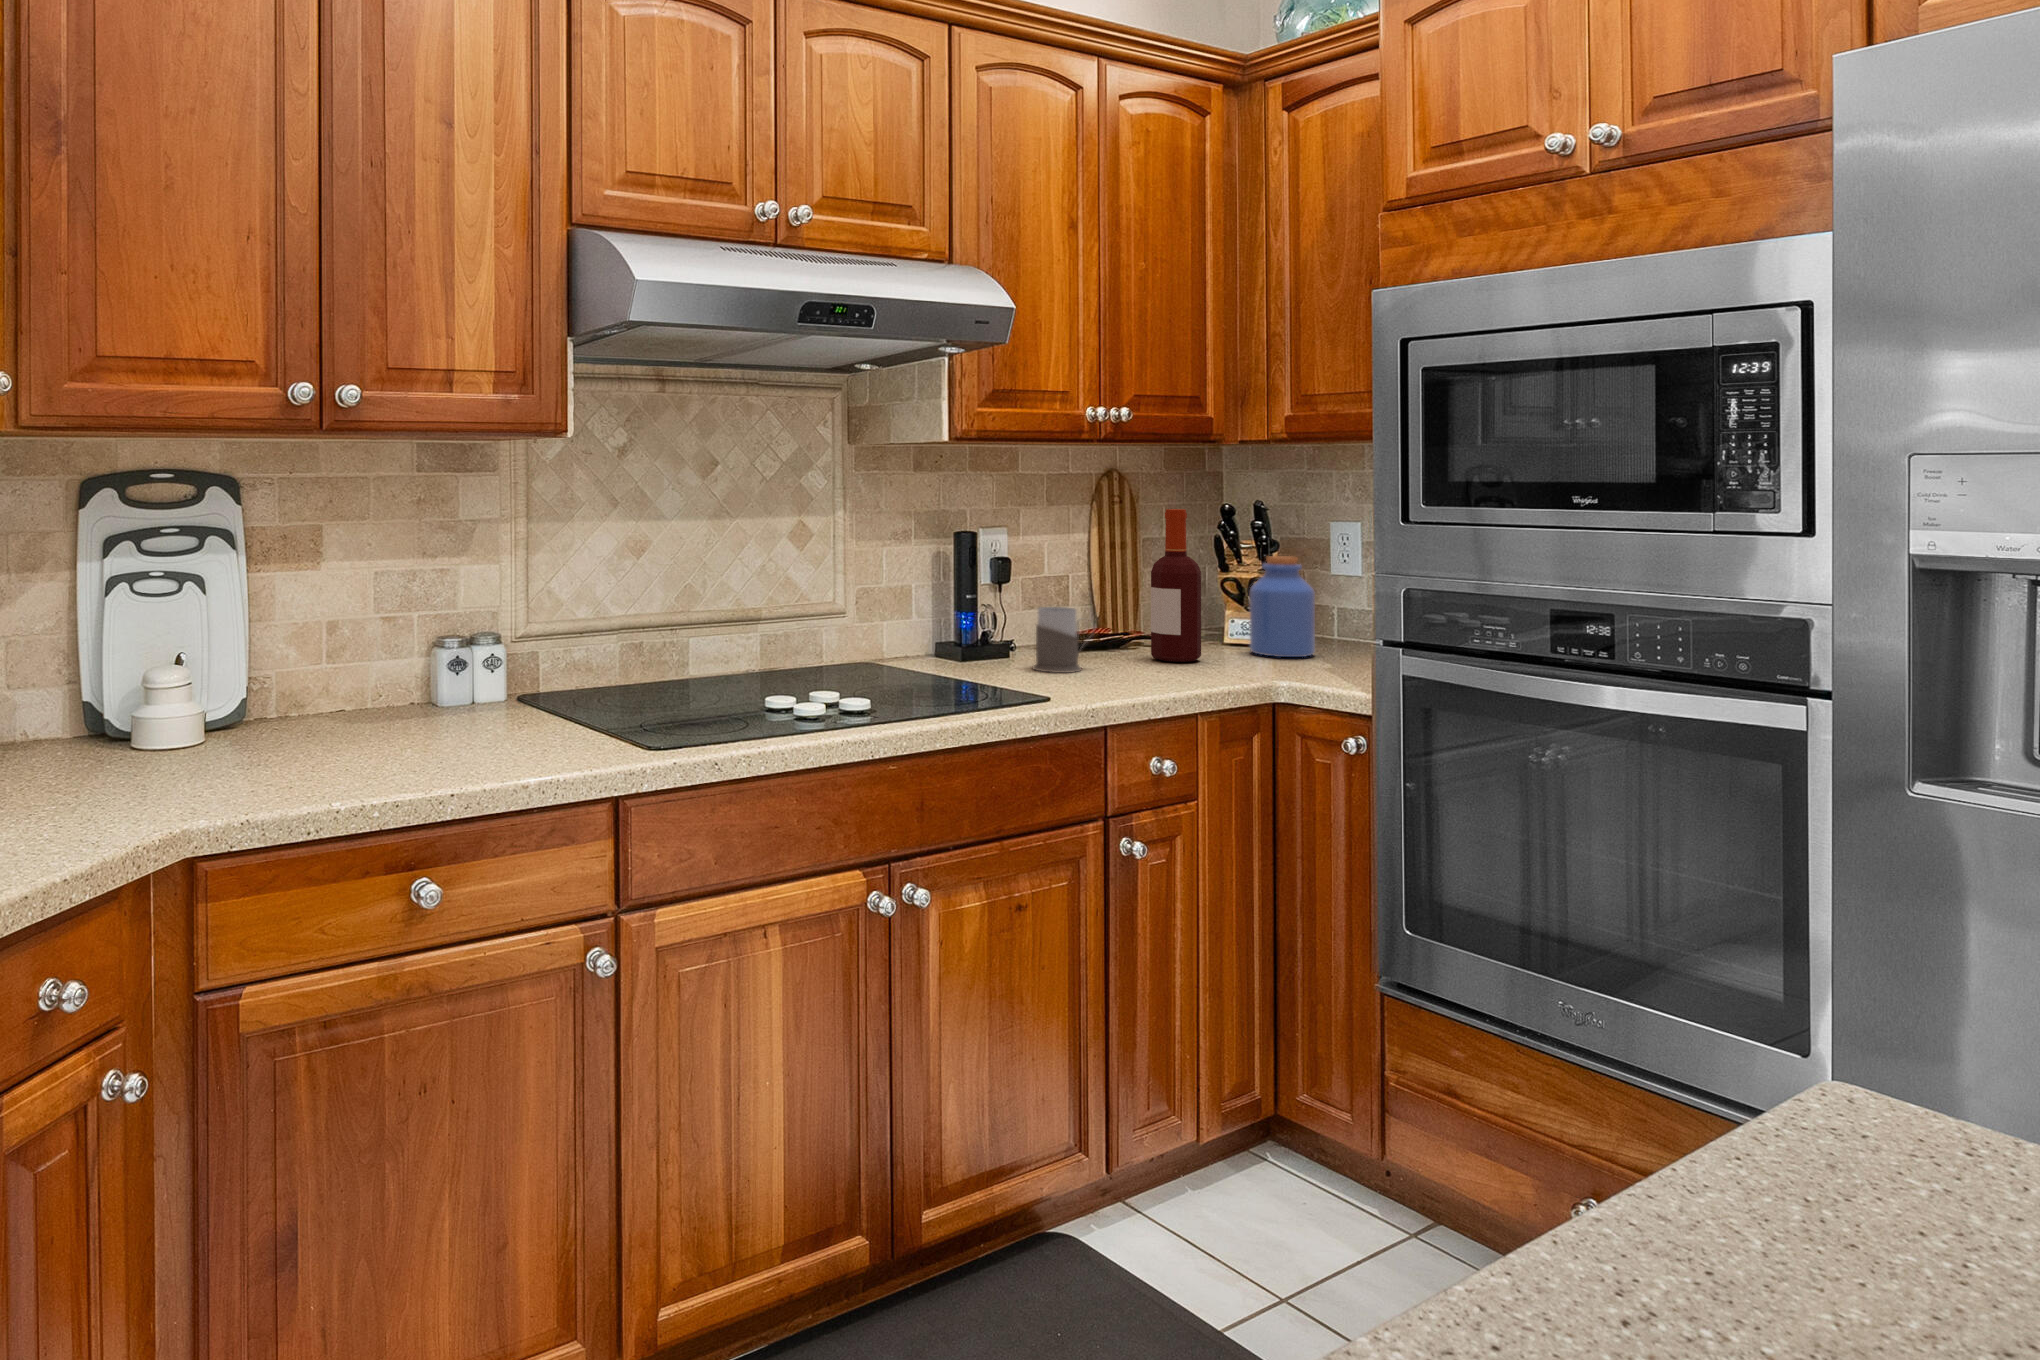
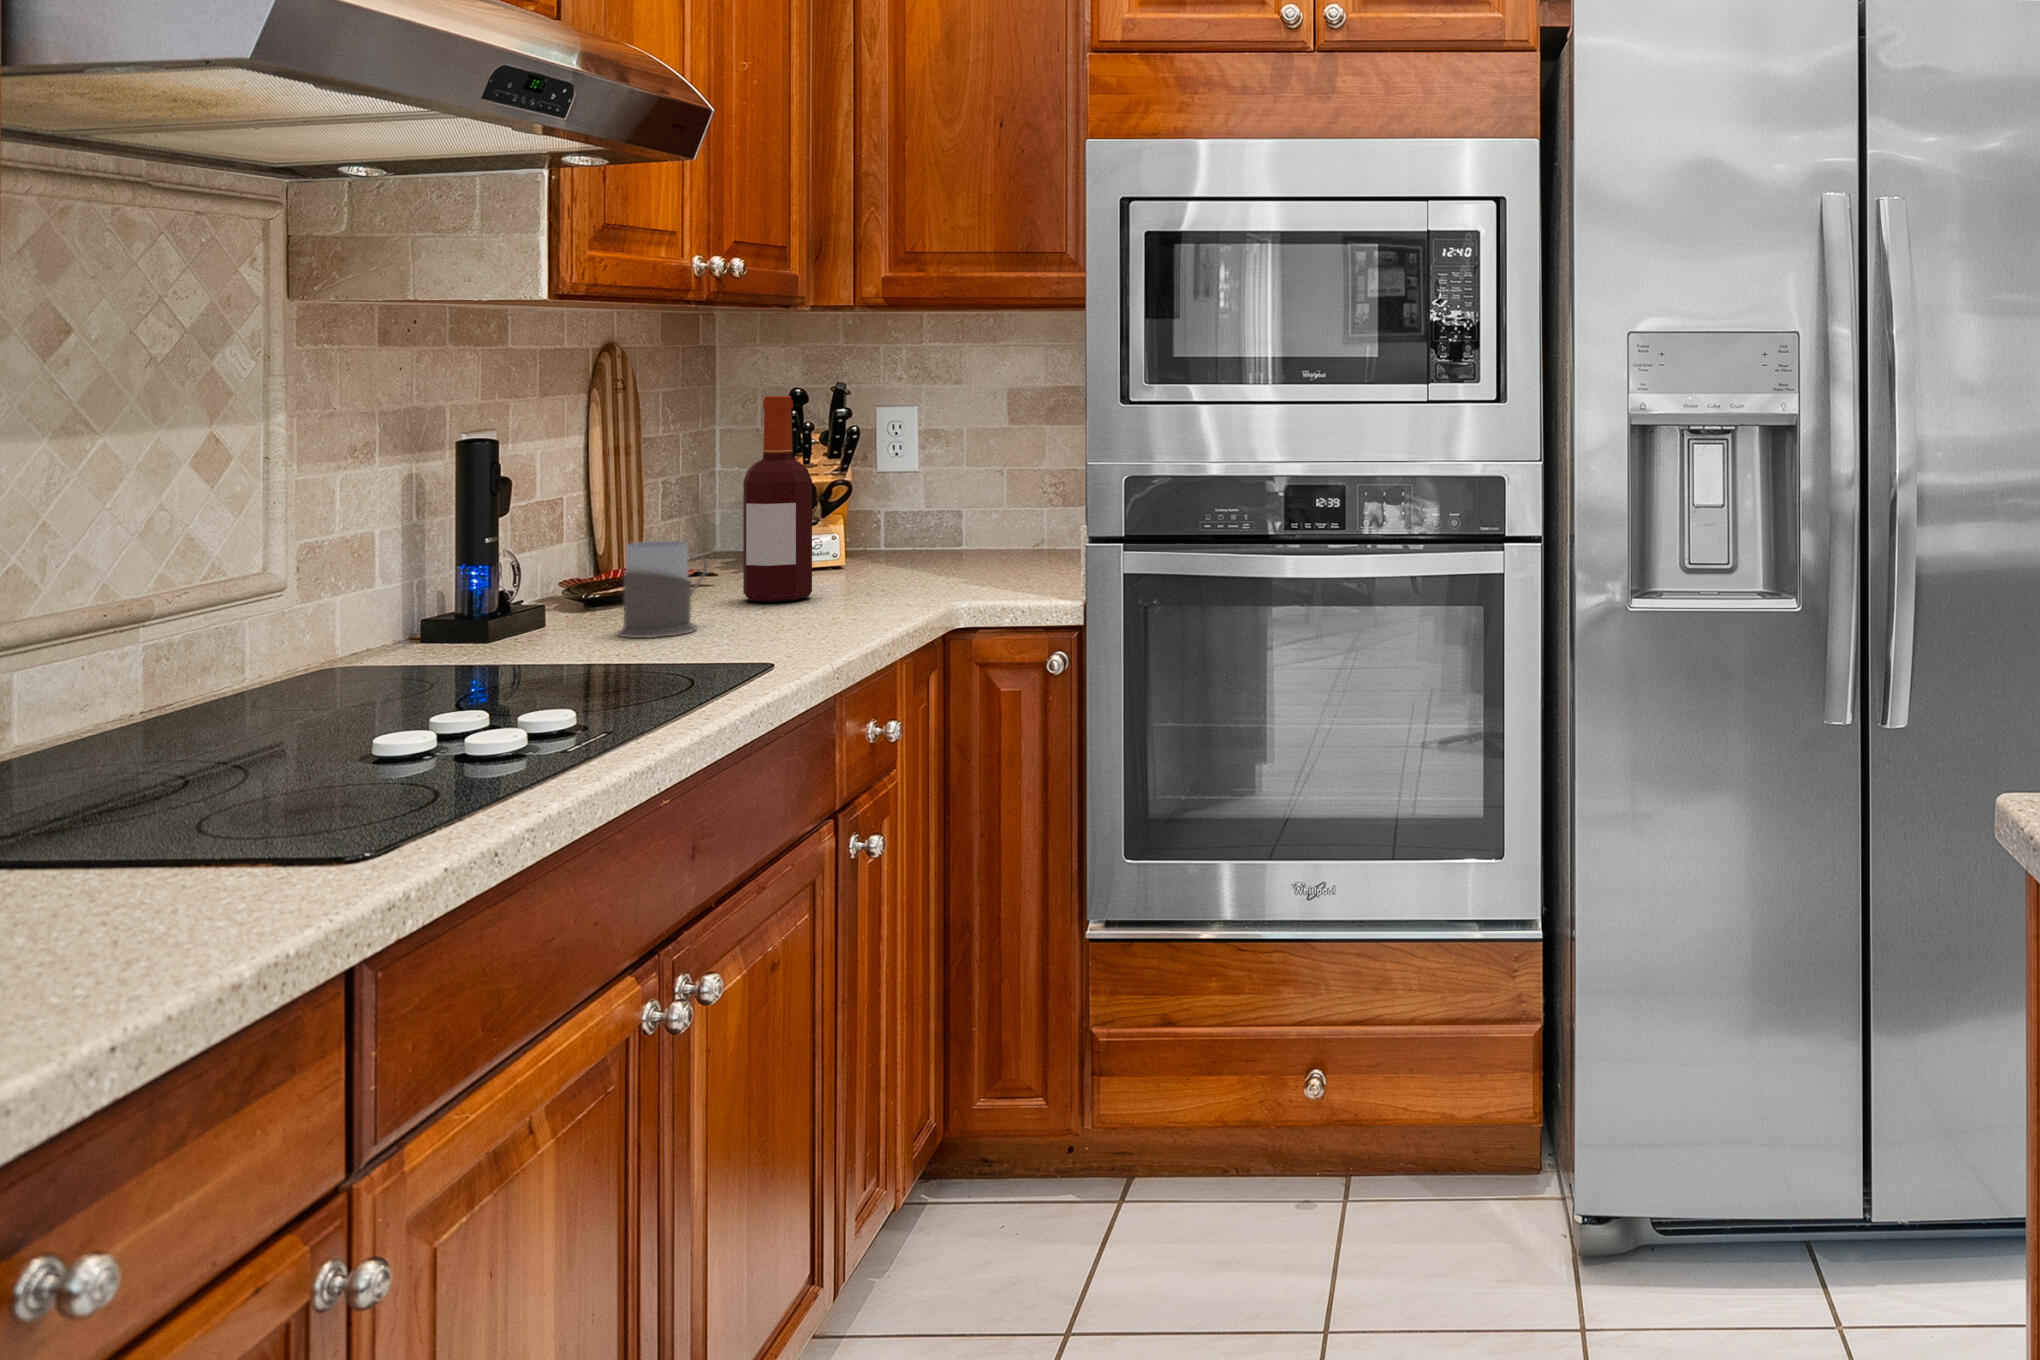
jar: present [1250,556,1315,657] -> none [836,453,918,580]

